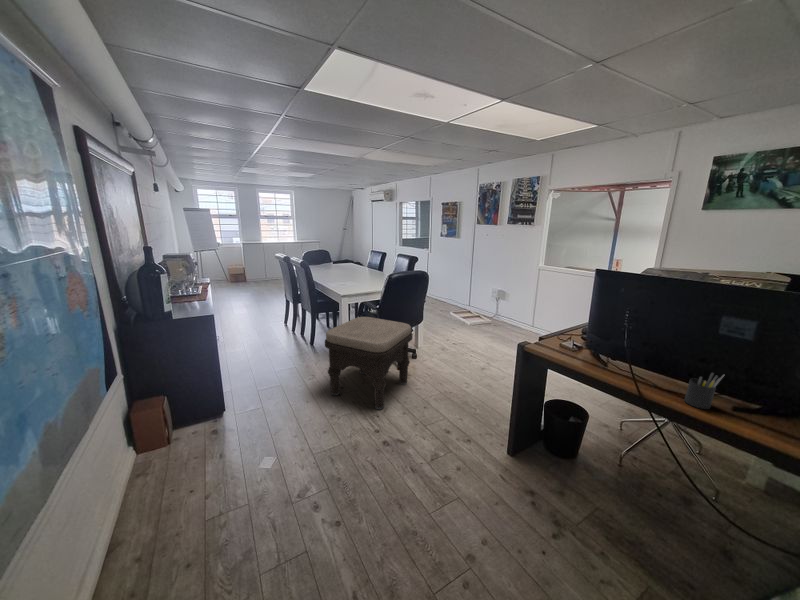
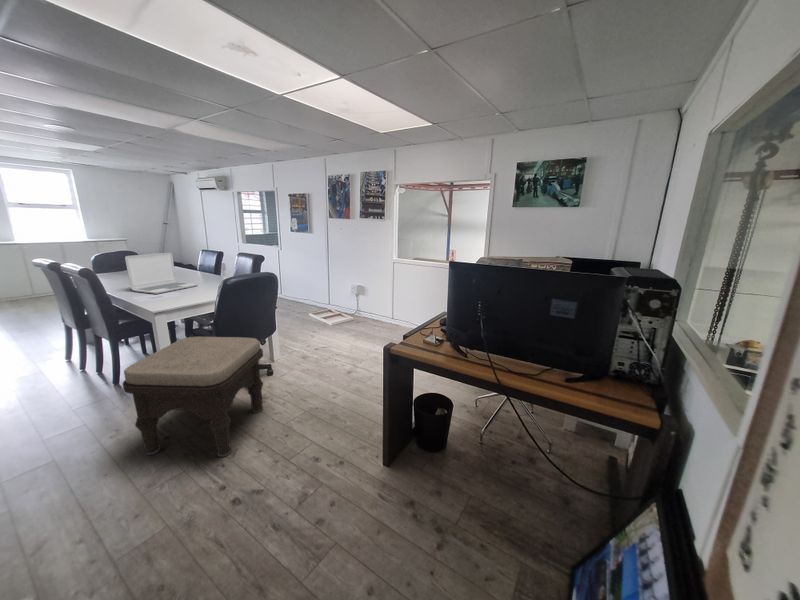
laptop: none [327,252,369,283] -> present [125,253,198,294]
pen holder: present [685,373,723,409] -> none [532,351,560,386]

